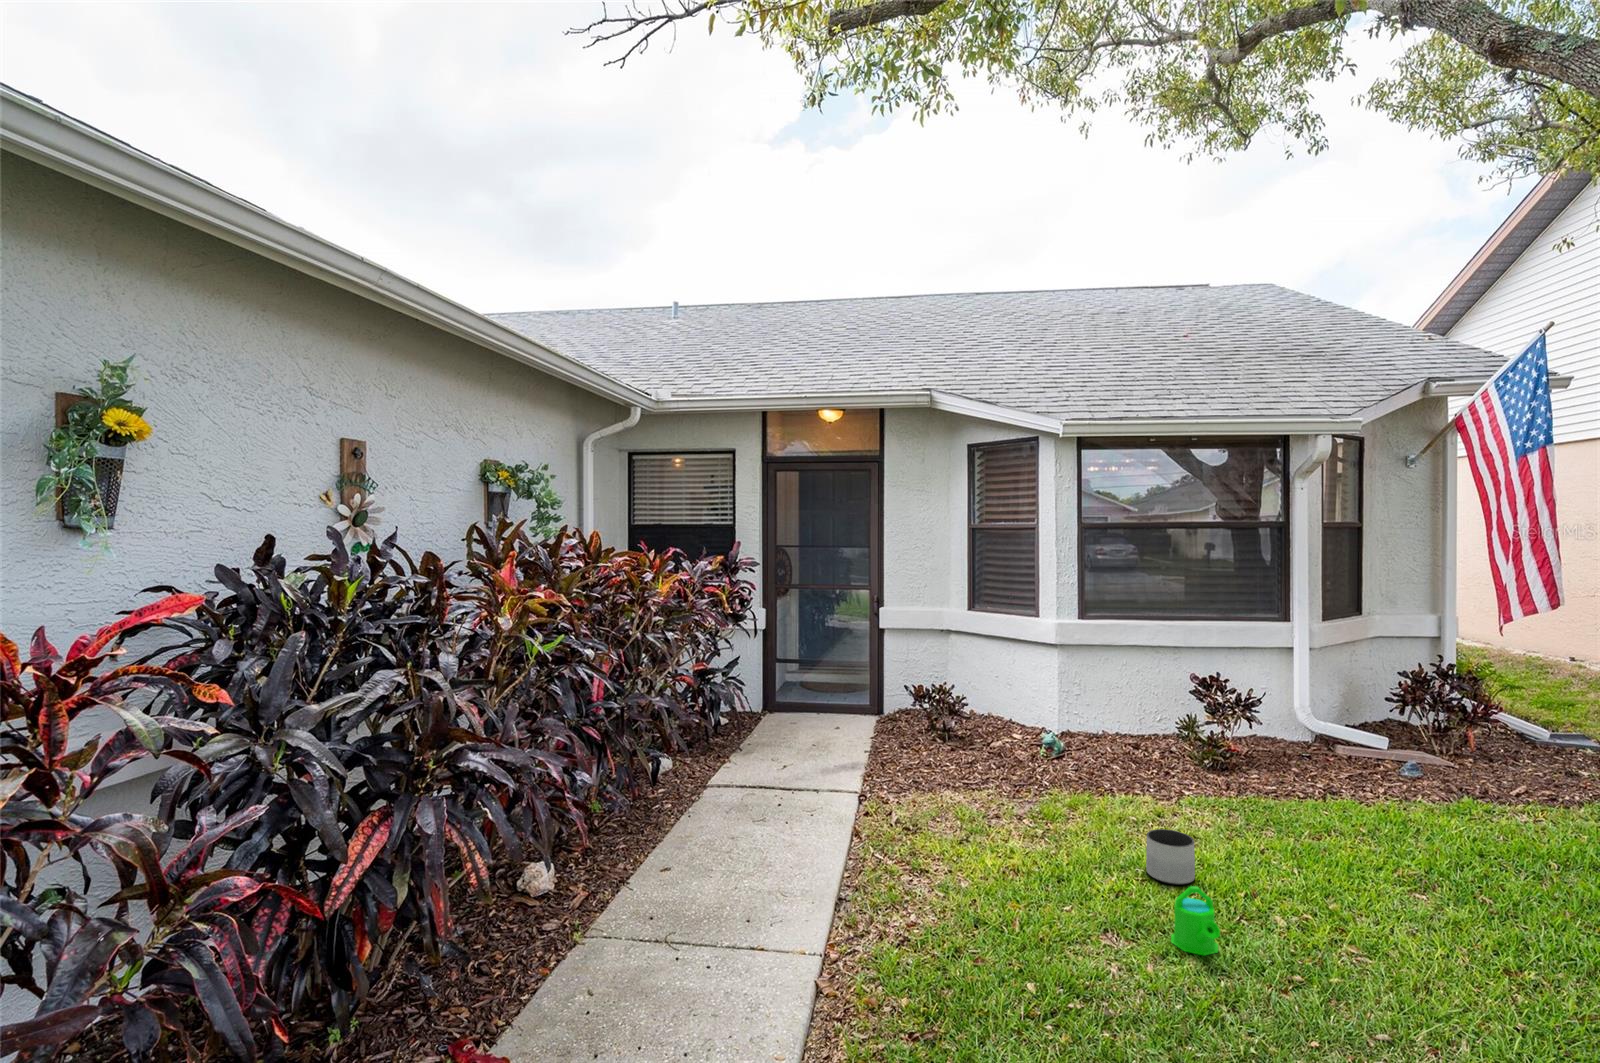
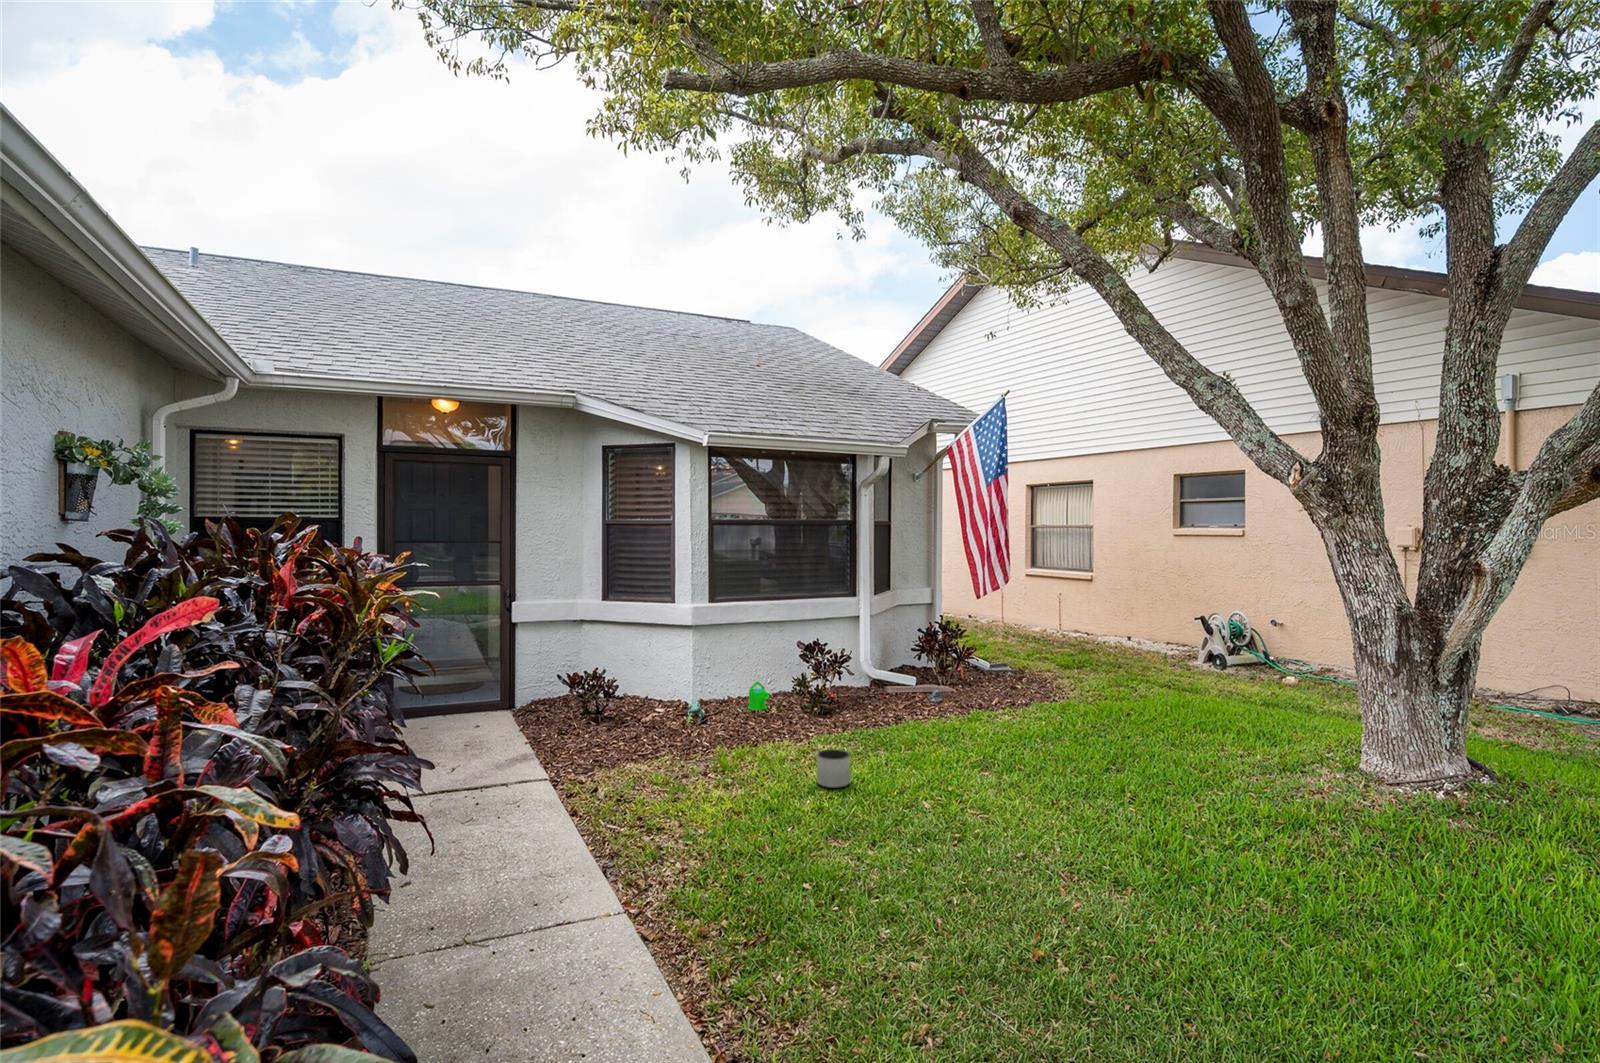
watering can: present [1171,886,1220,955] -> present [748,682,769,710]

